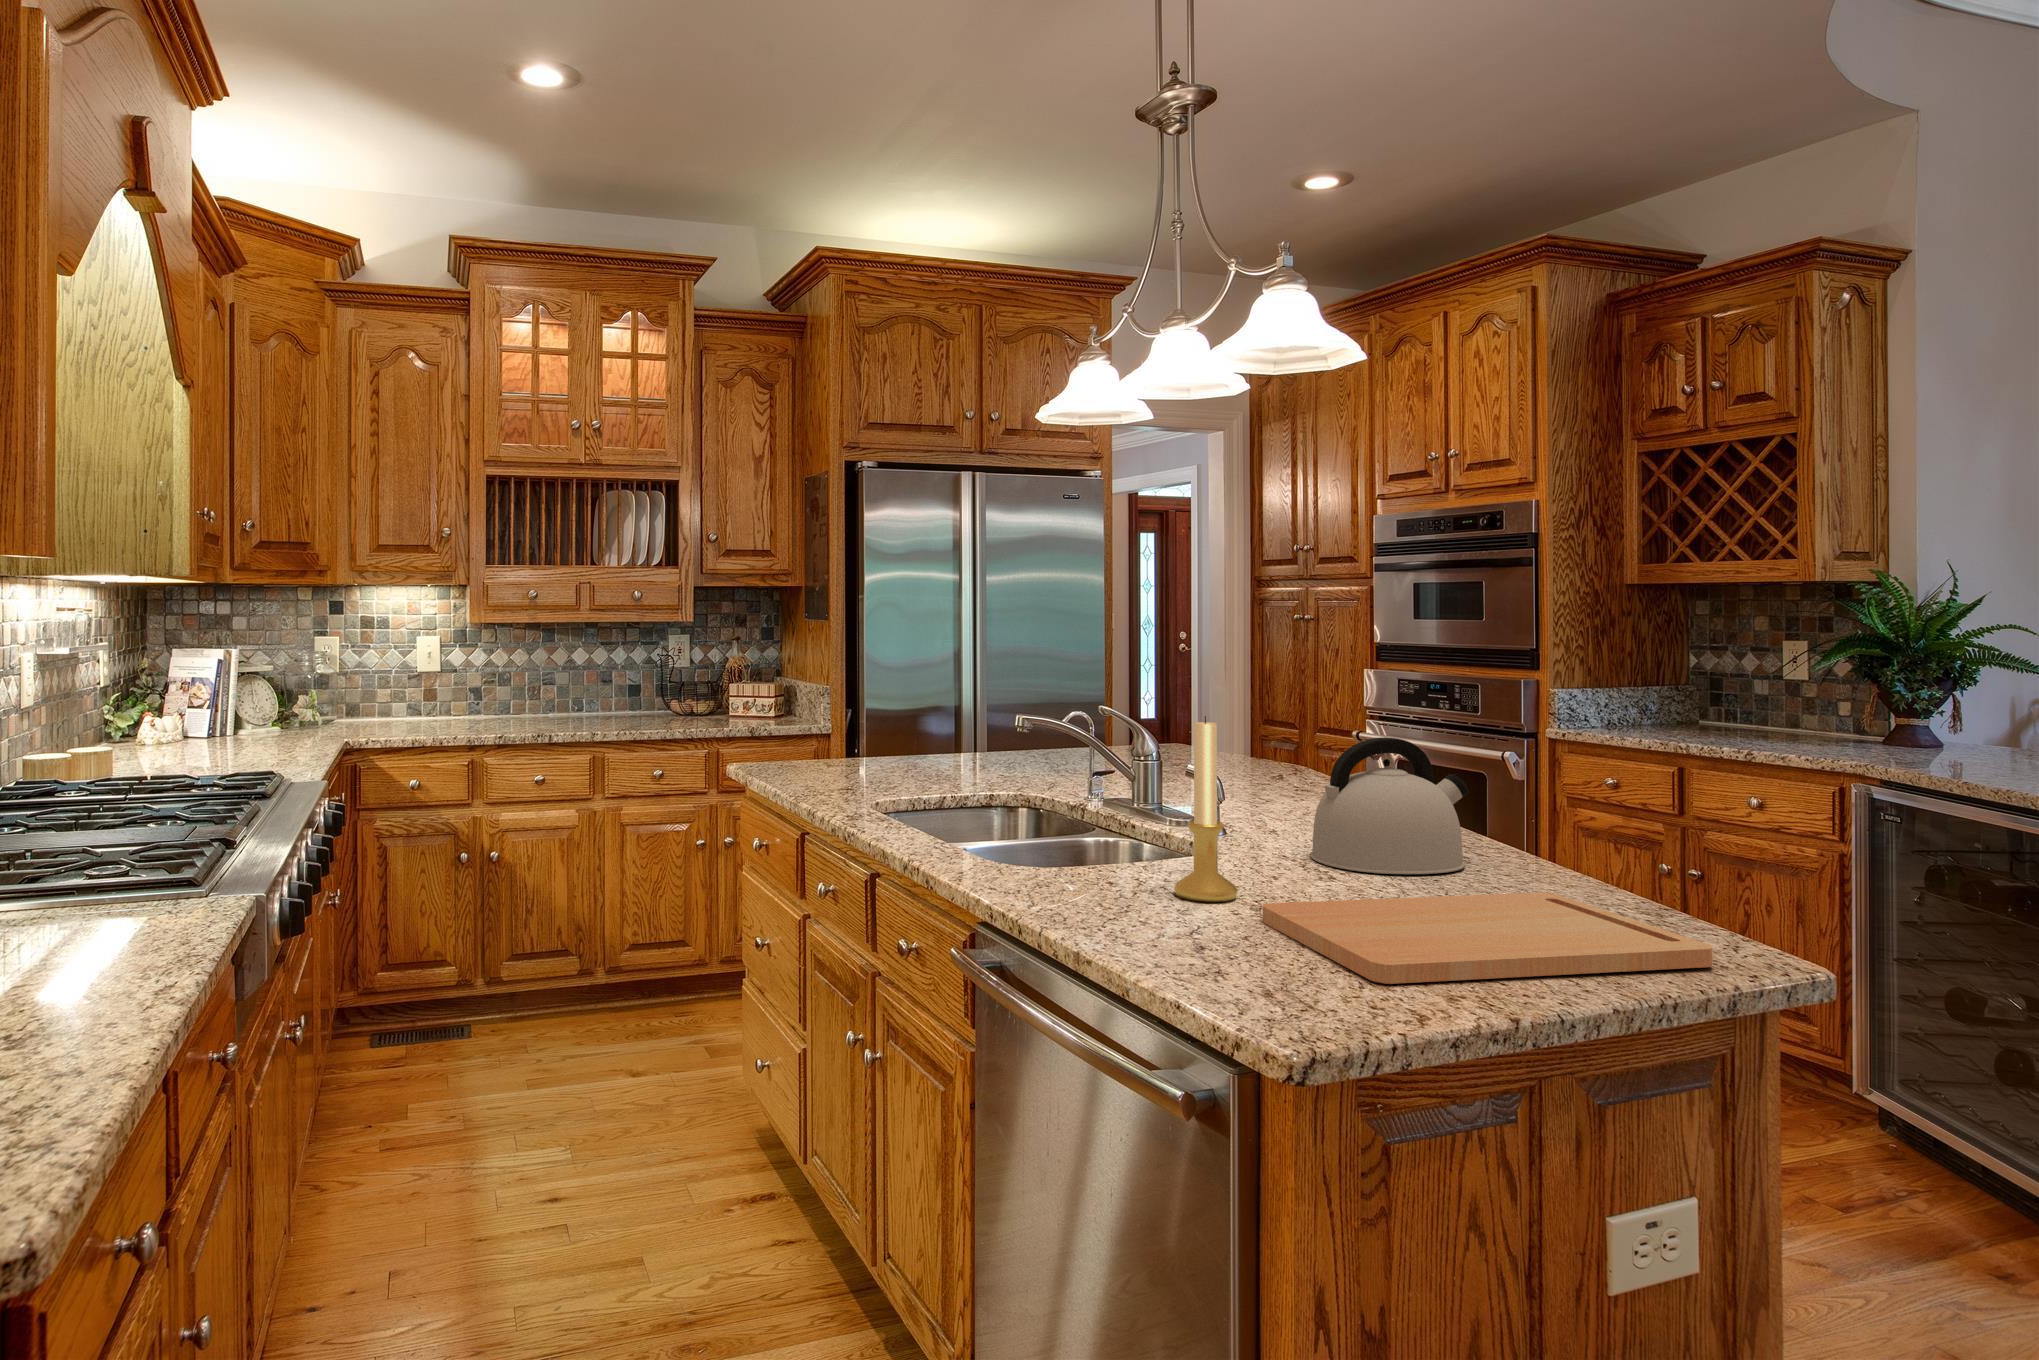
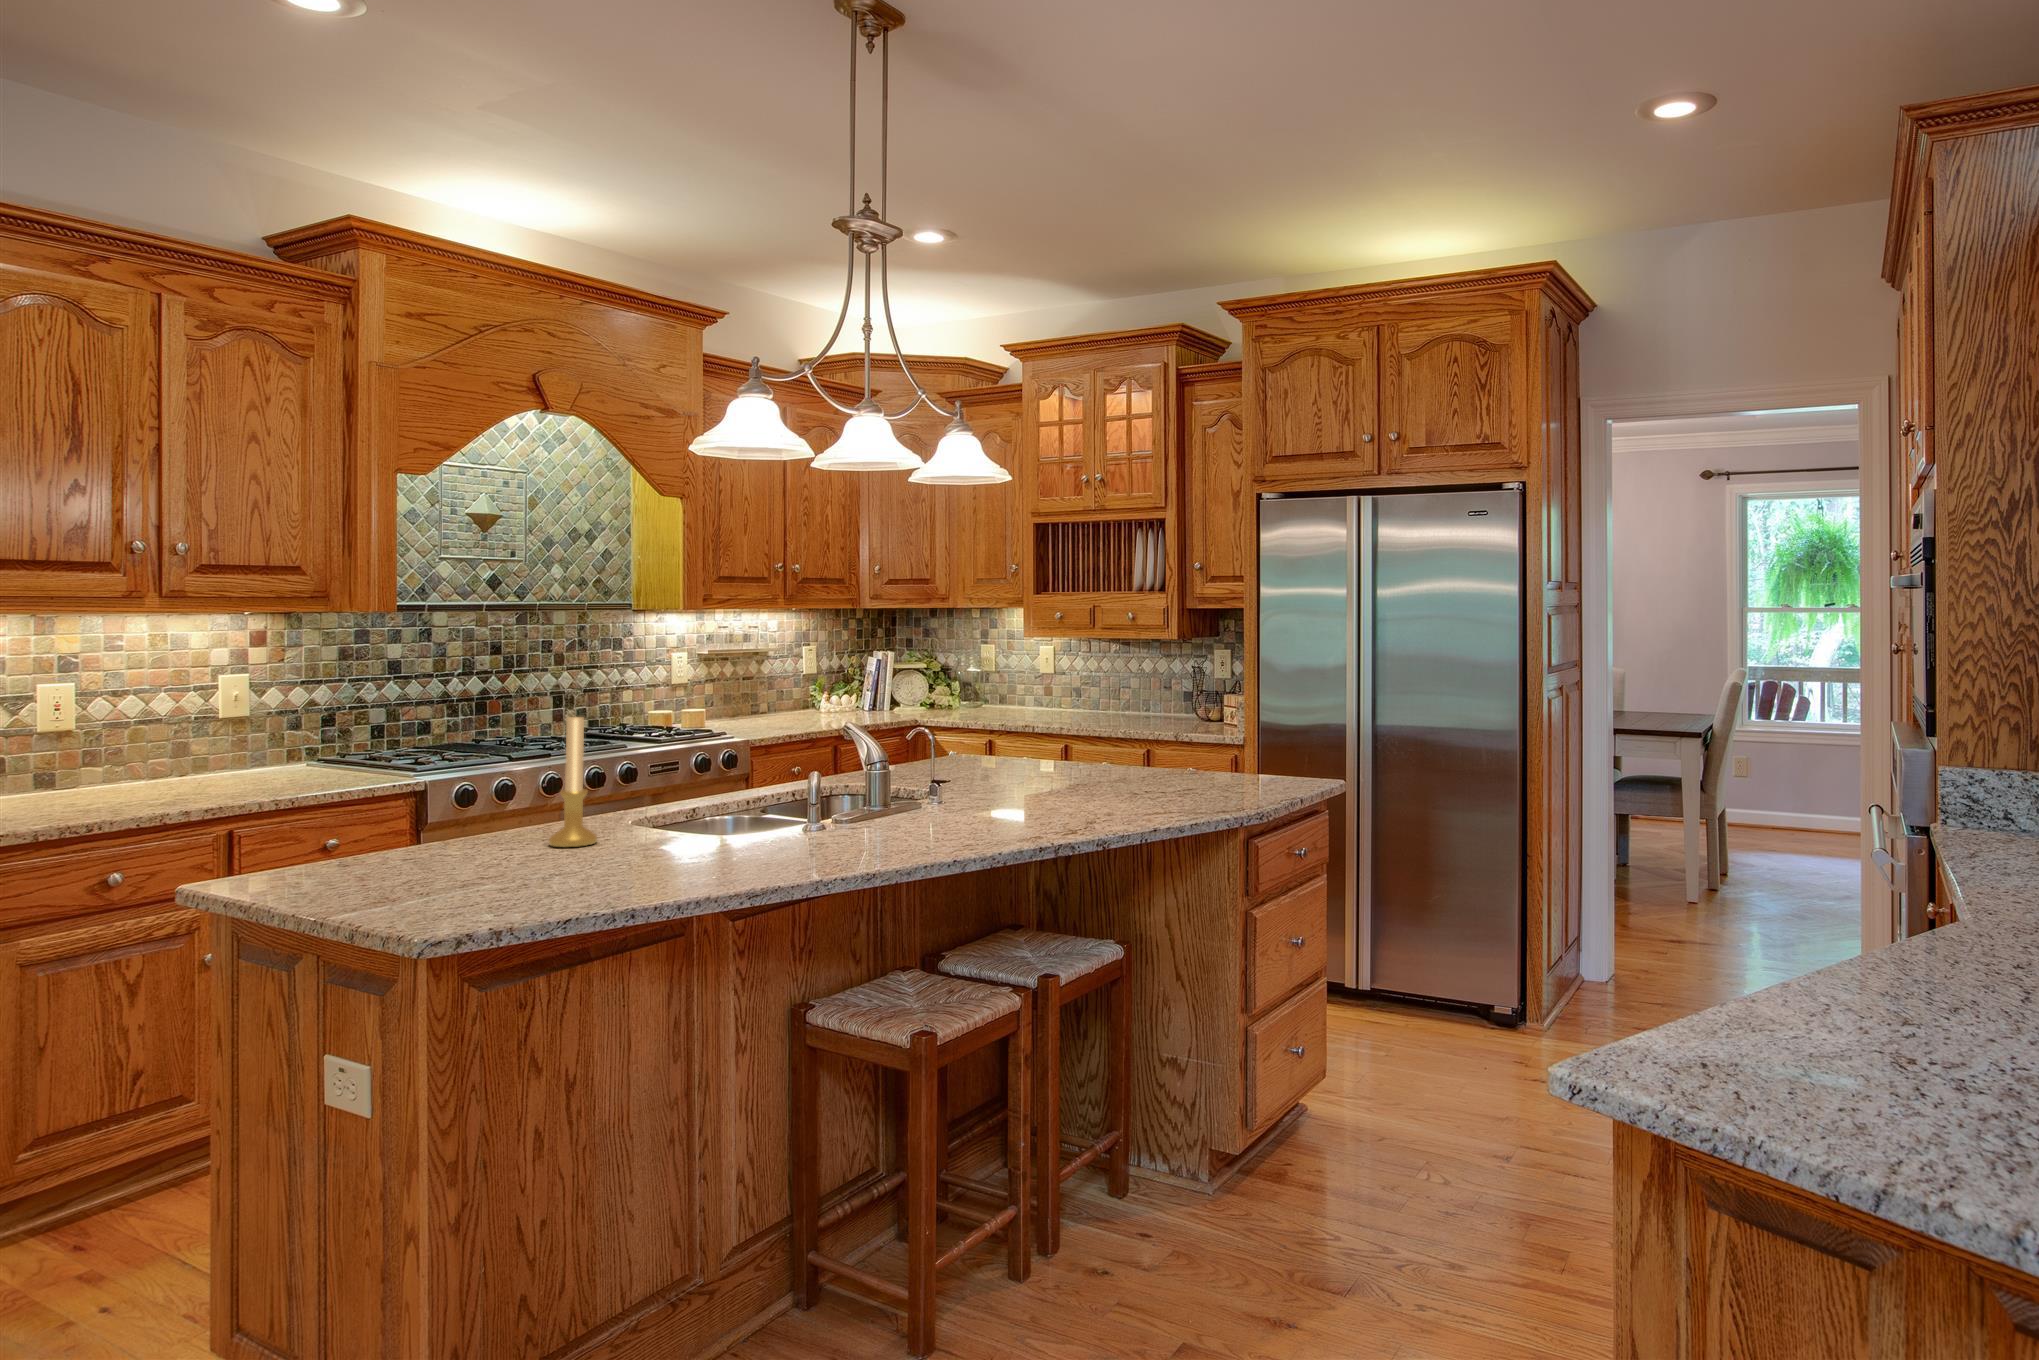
kettle: present [1310,737,1468,874] -> none [710,749,837,867]
cutting board: present [1263,892,1713,984] -> none [331,845,622,920]

